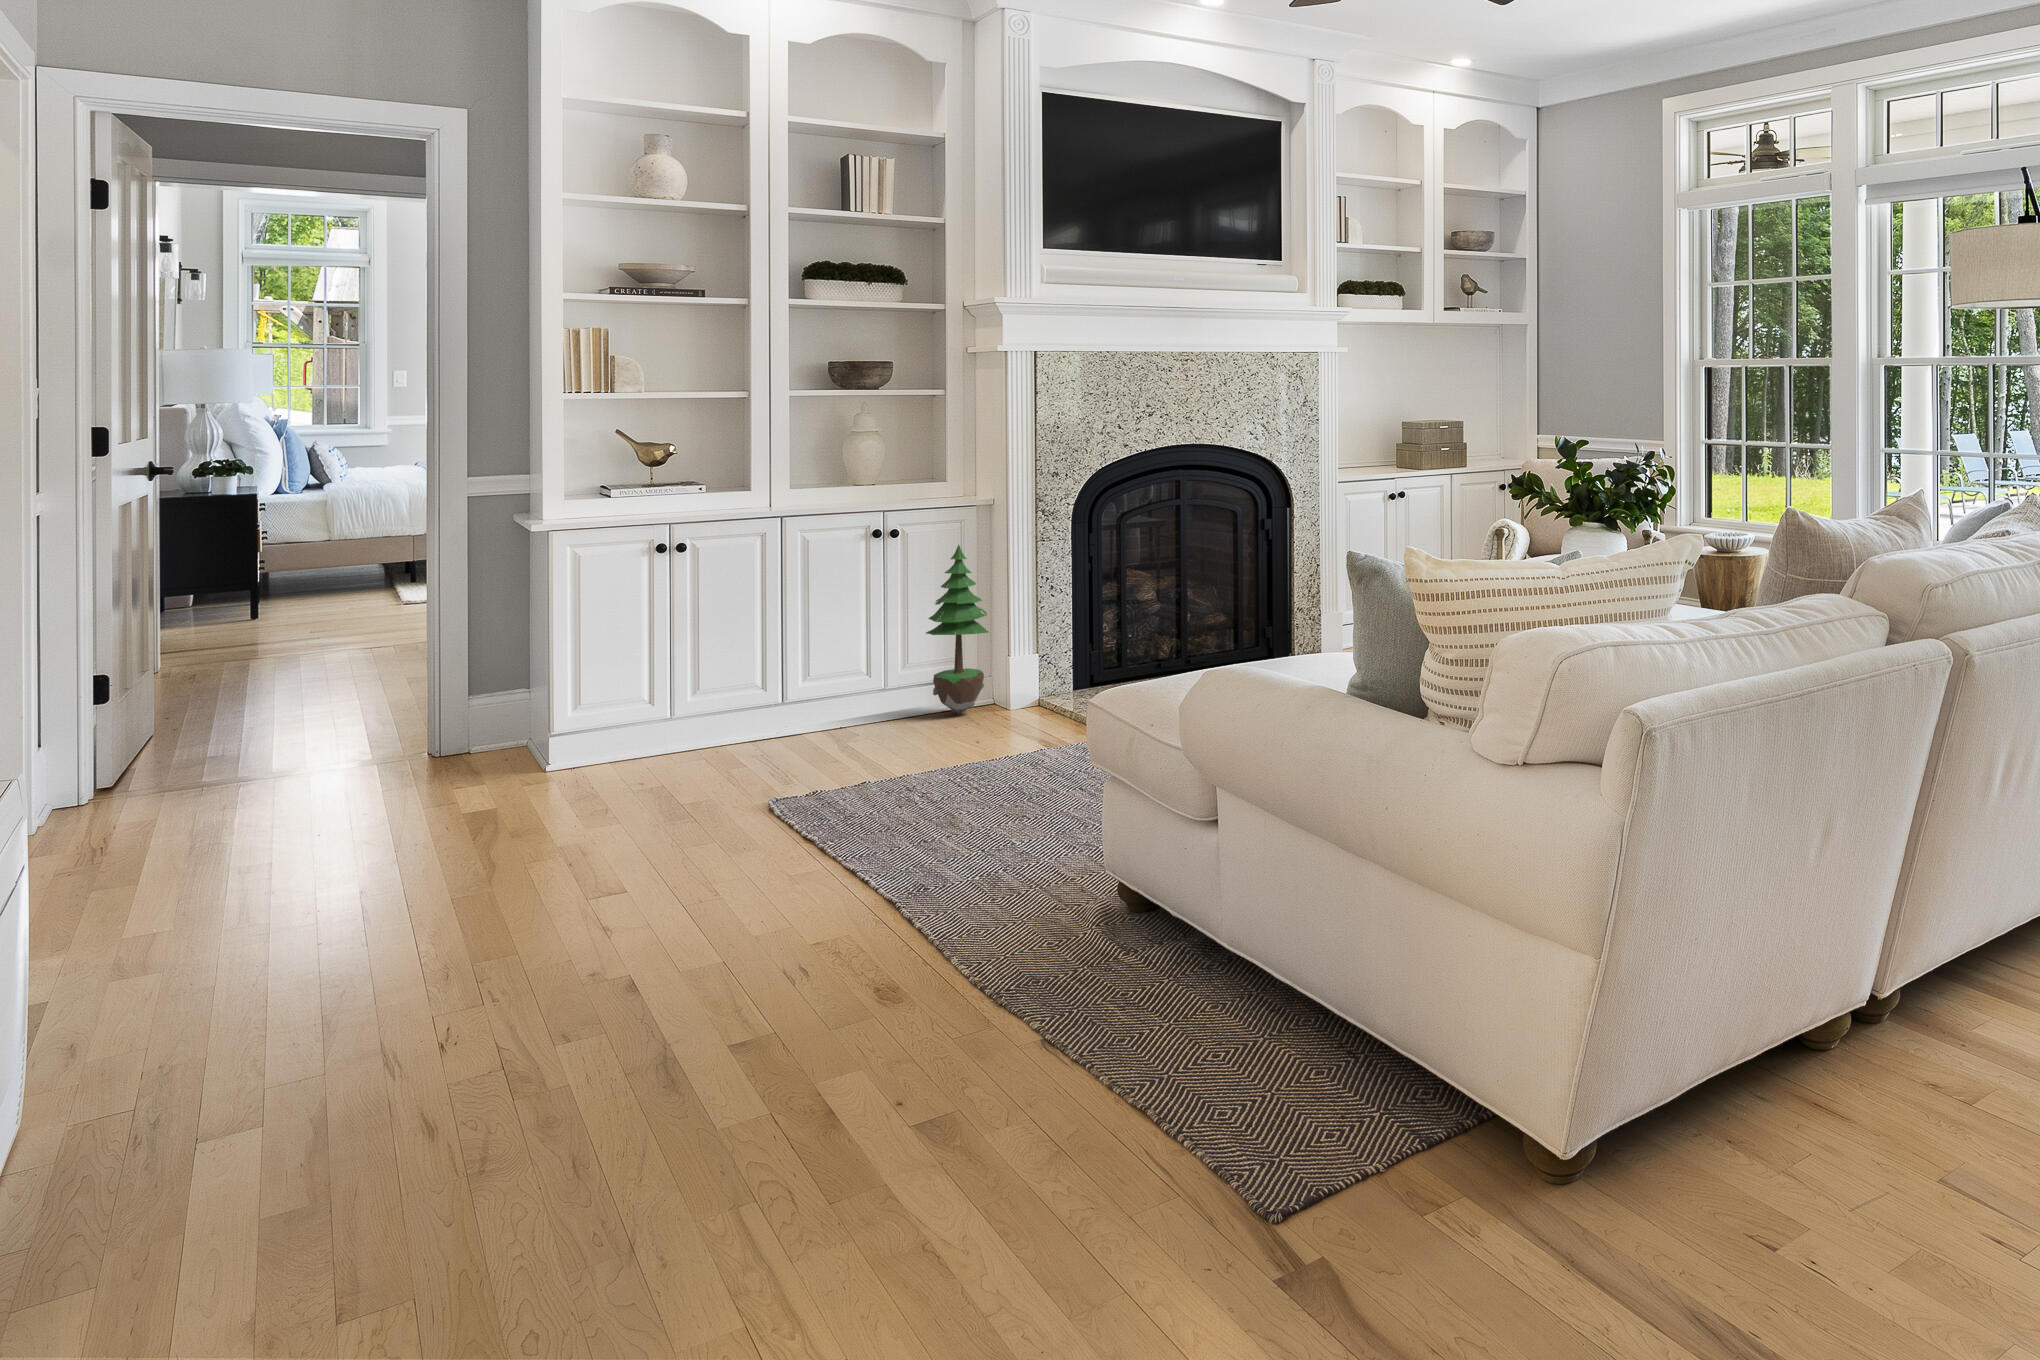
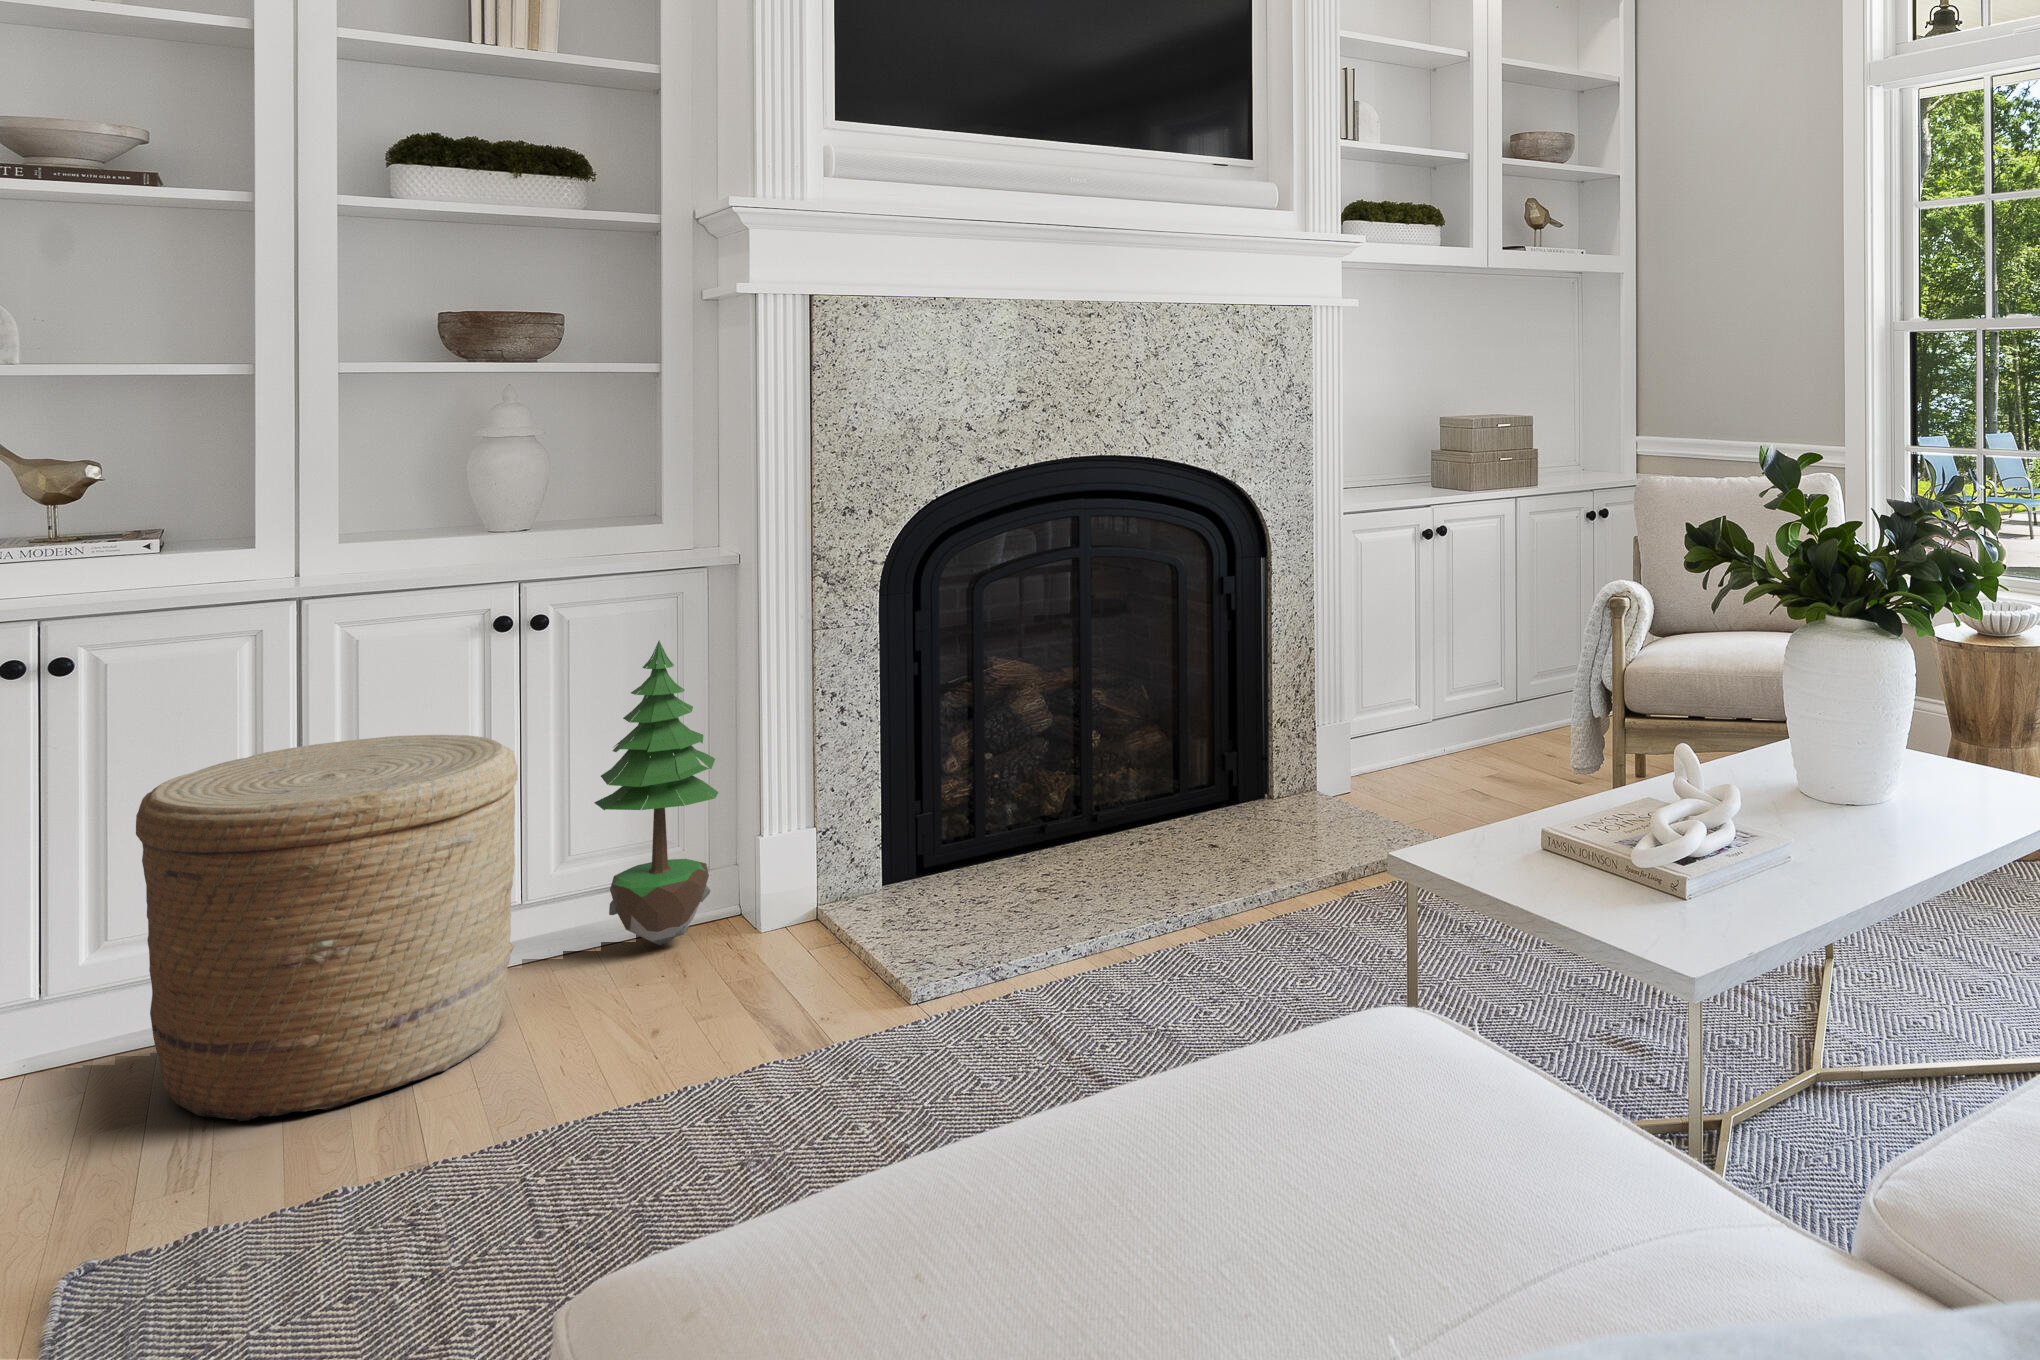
basket: none [735,590,907,766] -> present [136,735,518,1122]

